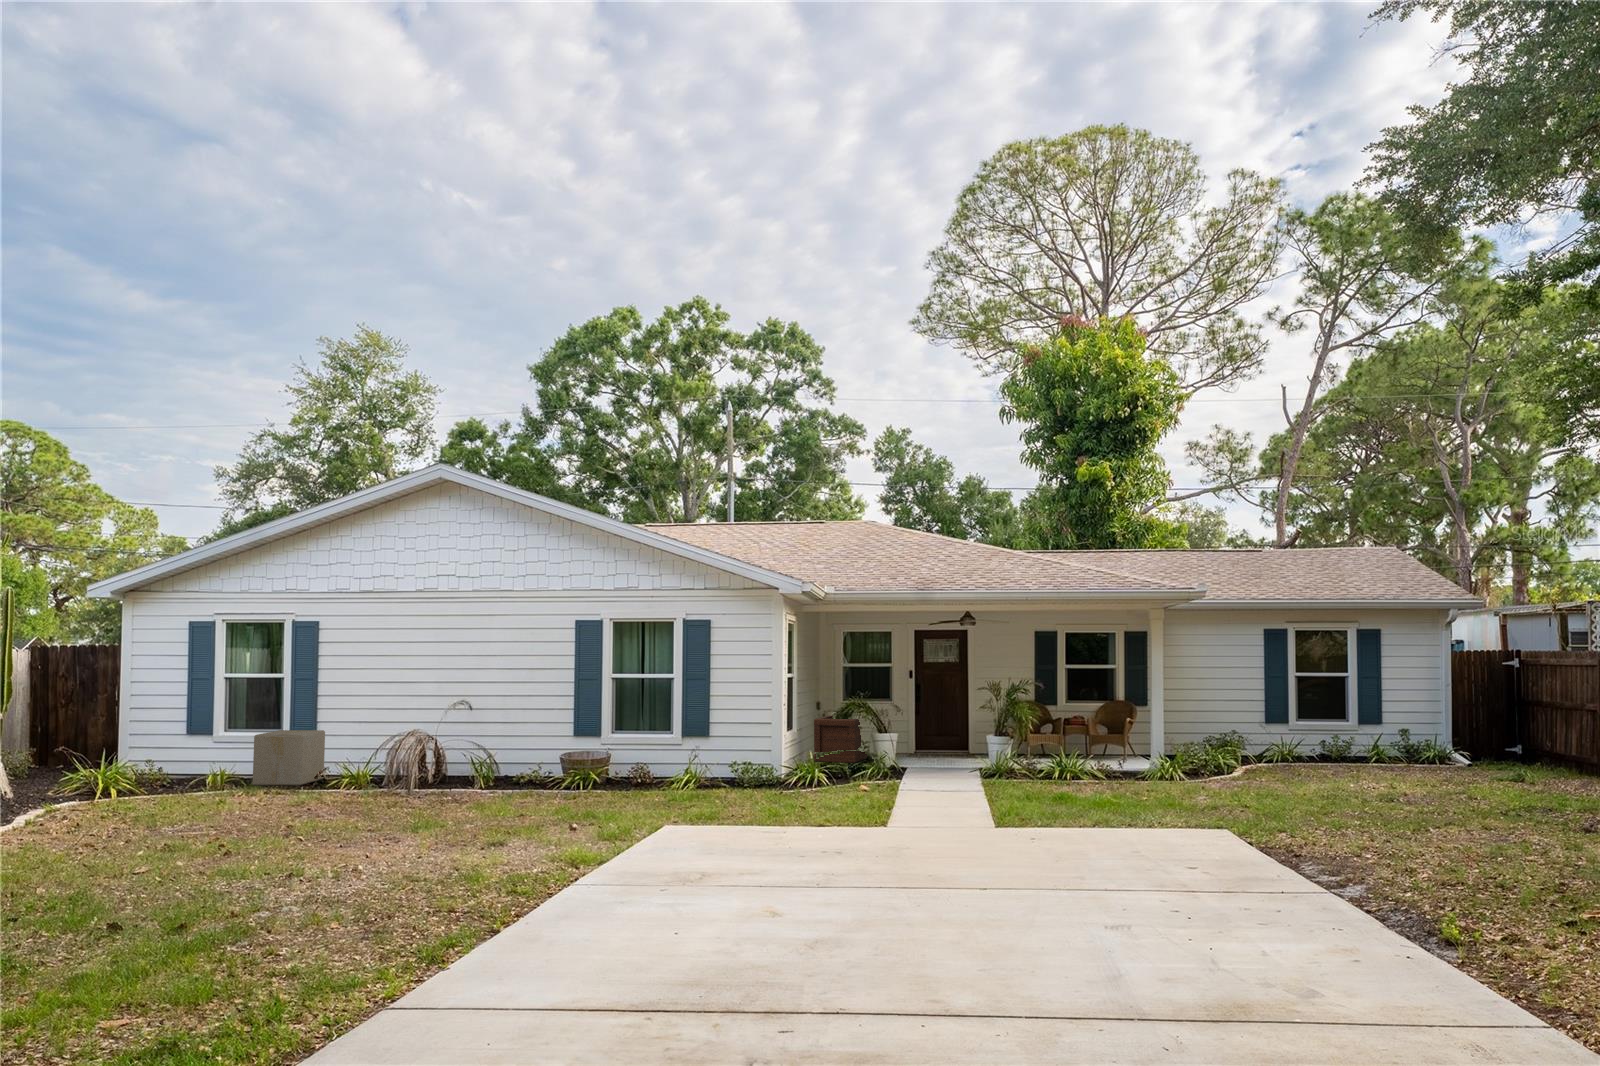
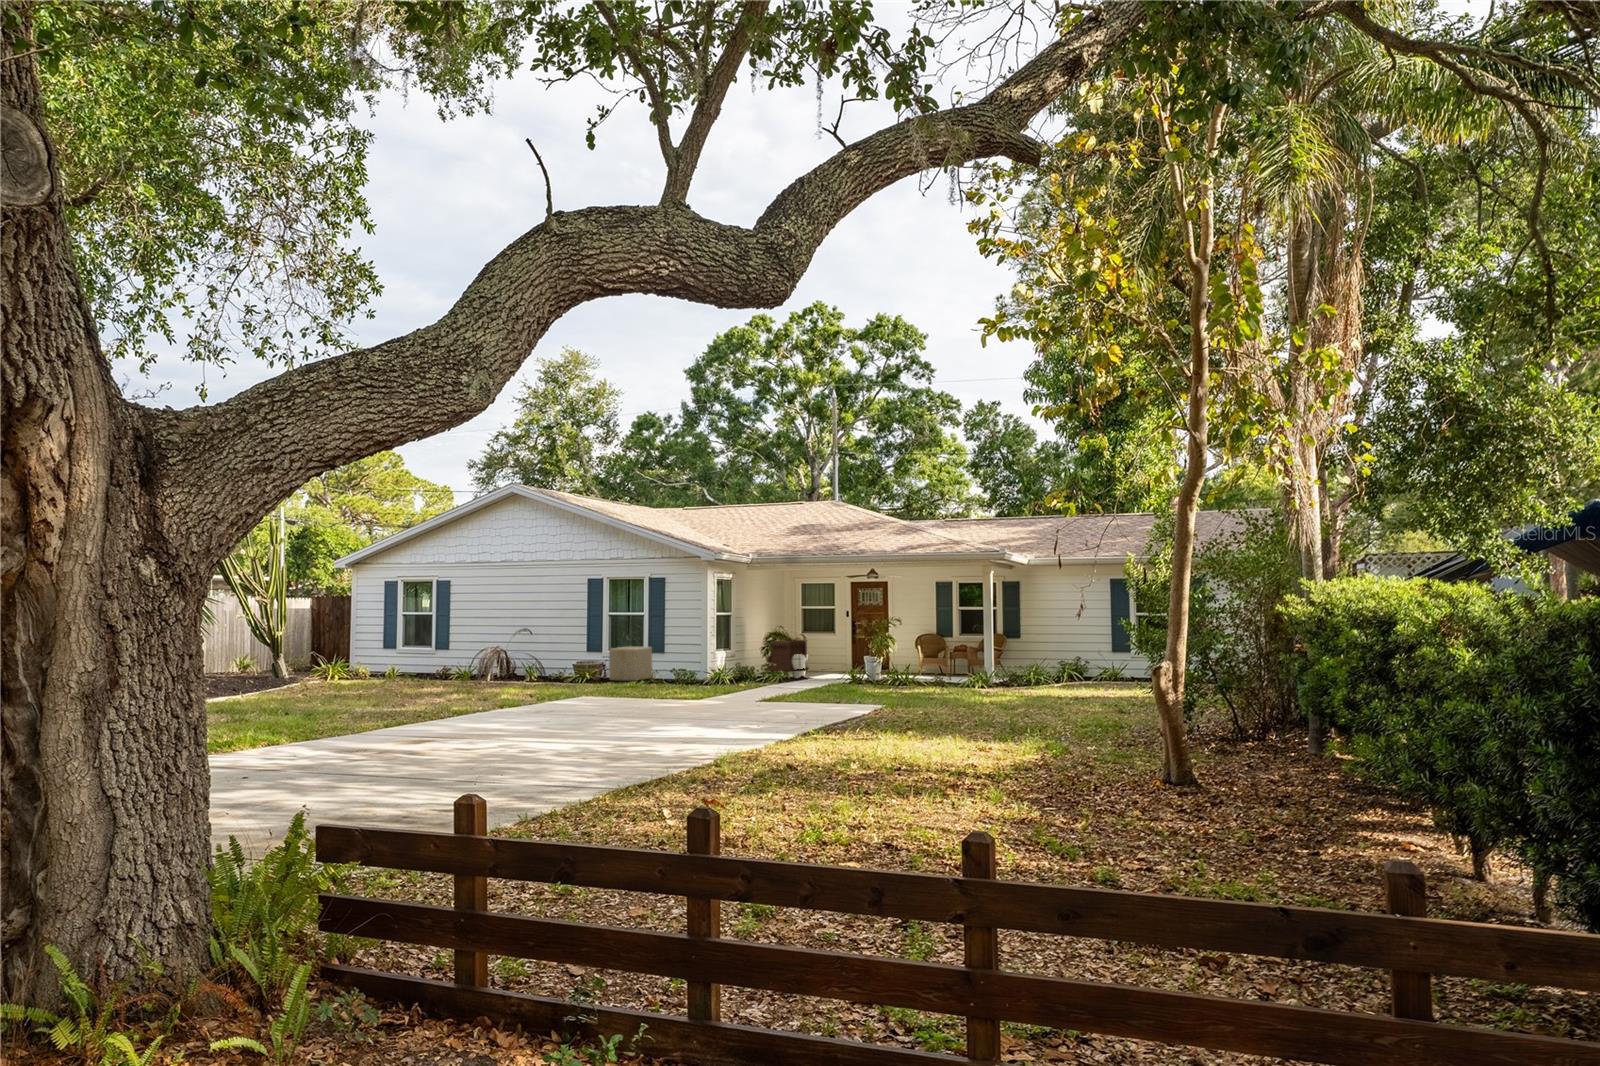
cardboard box: present [253,730,325,785] -> present [609,647,652,681]

